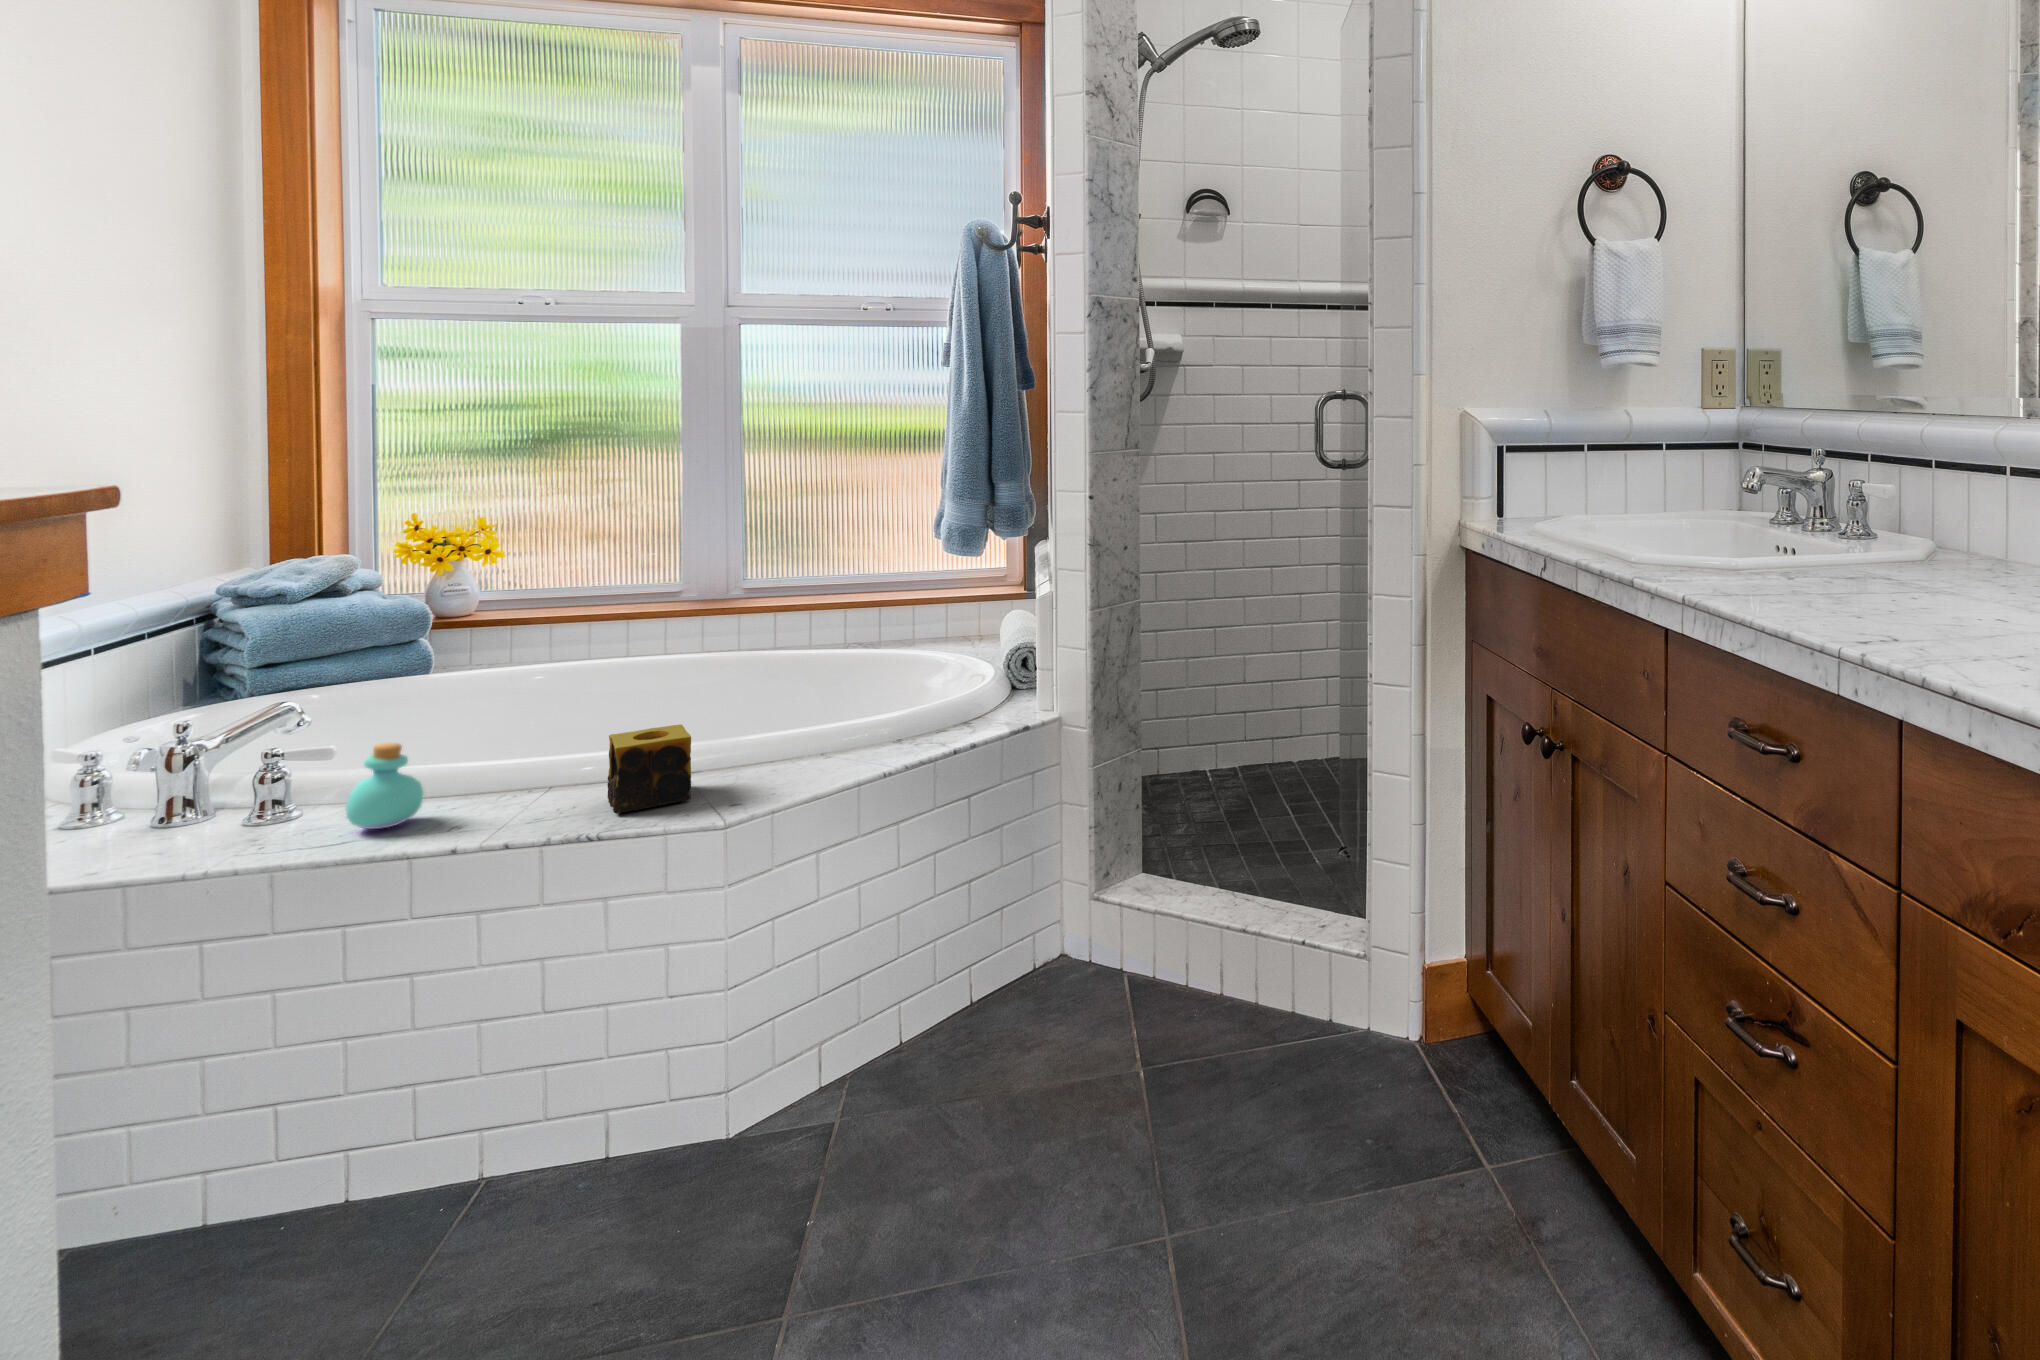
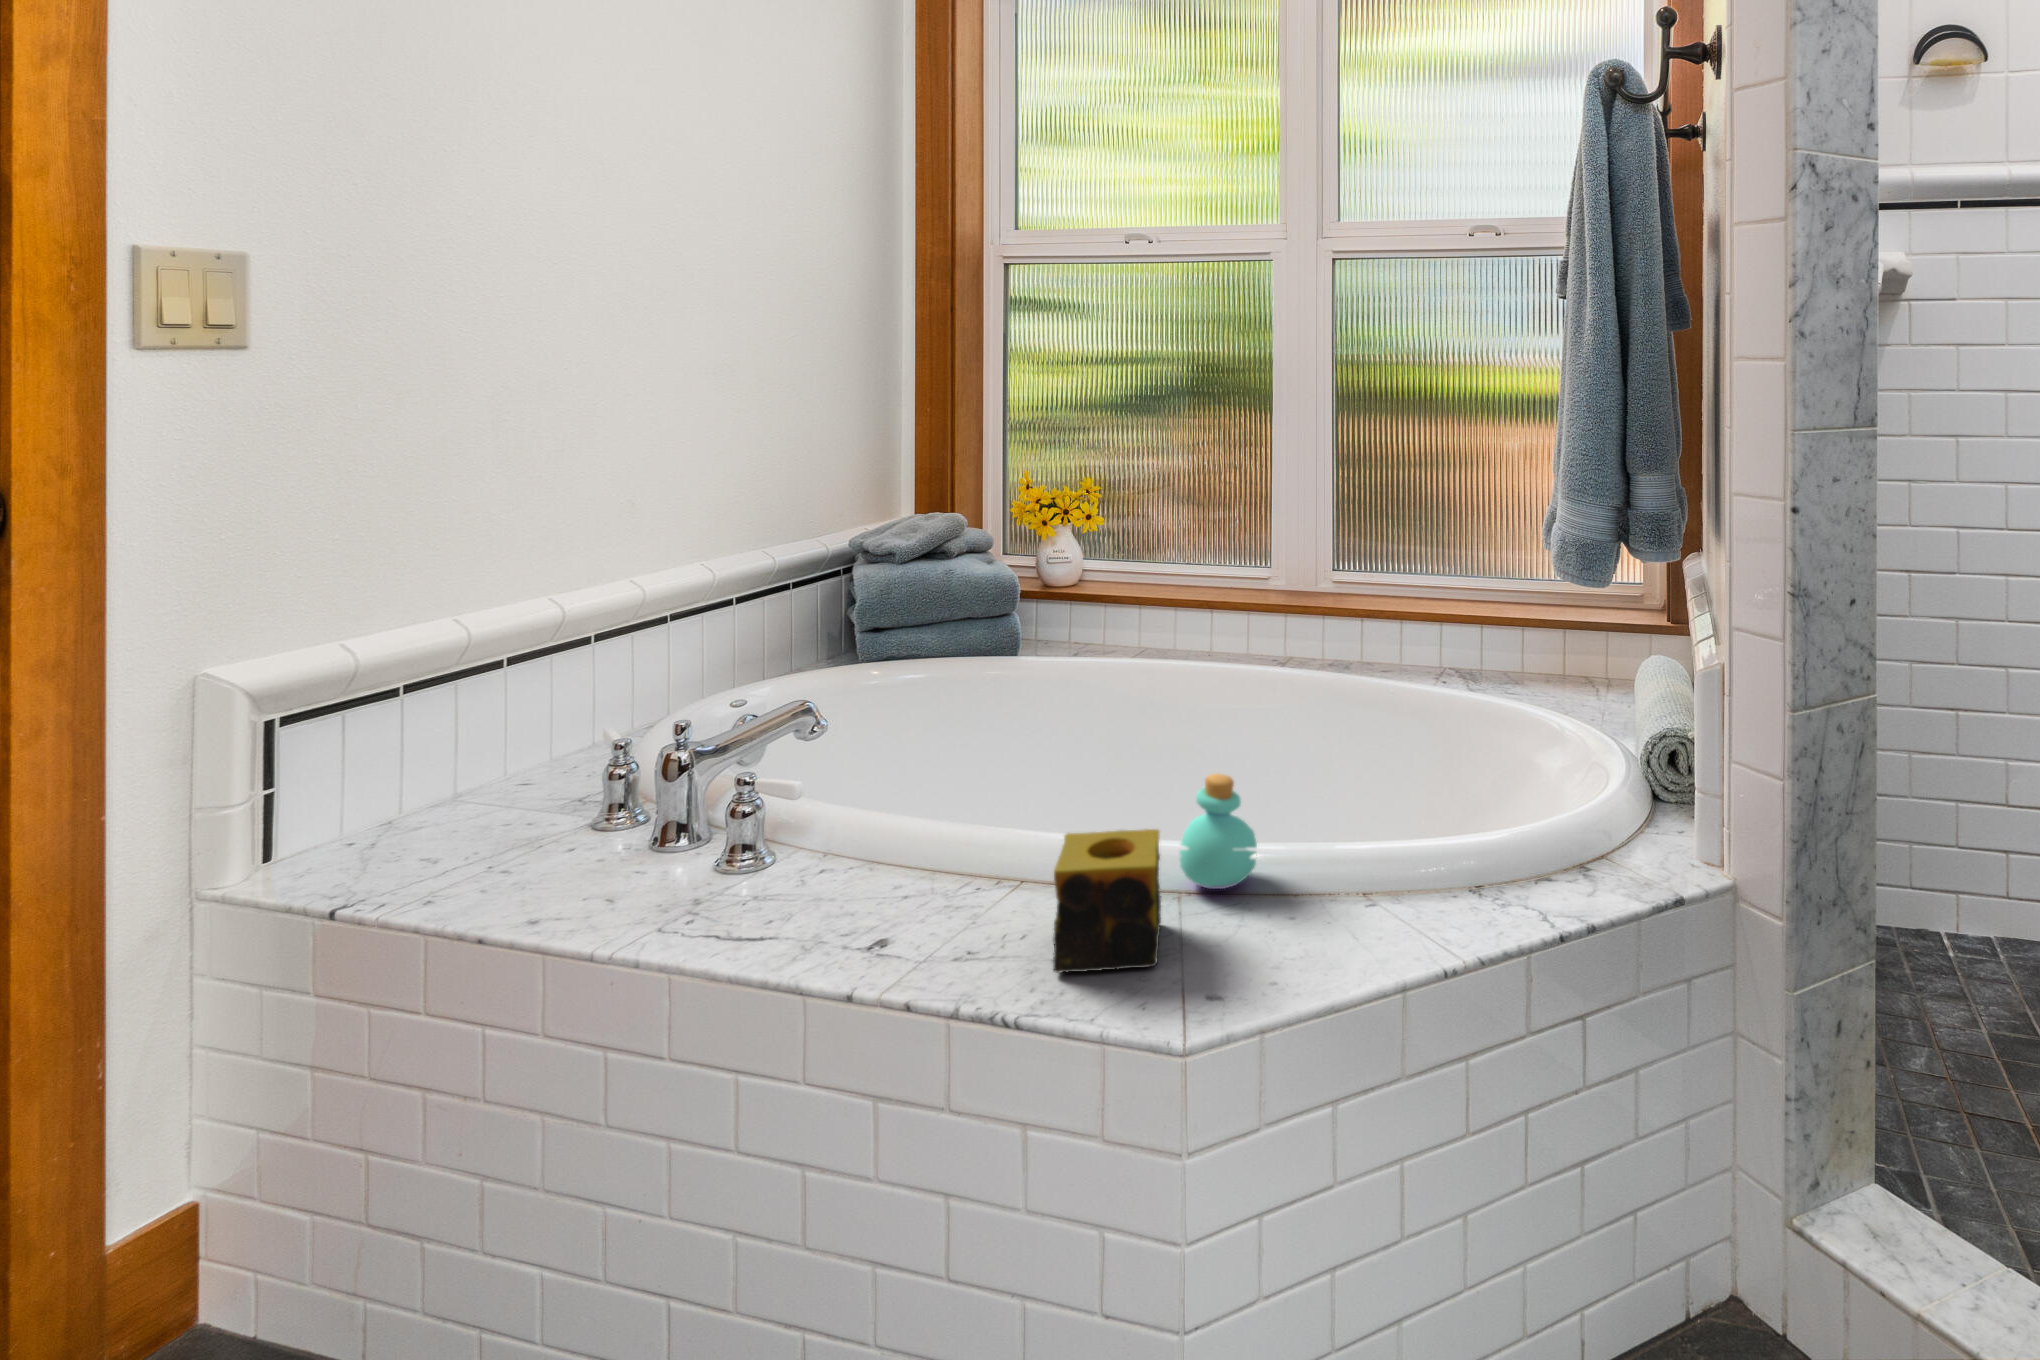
perfume bottle: present [346,743,423,829] -> present [1180,773,1257,889]

